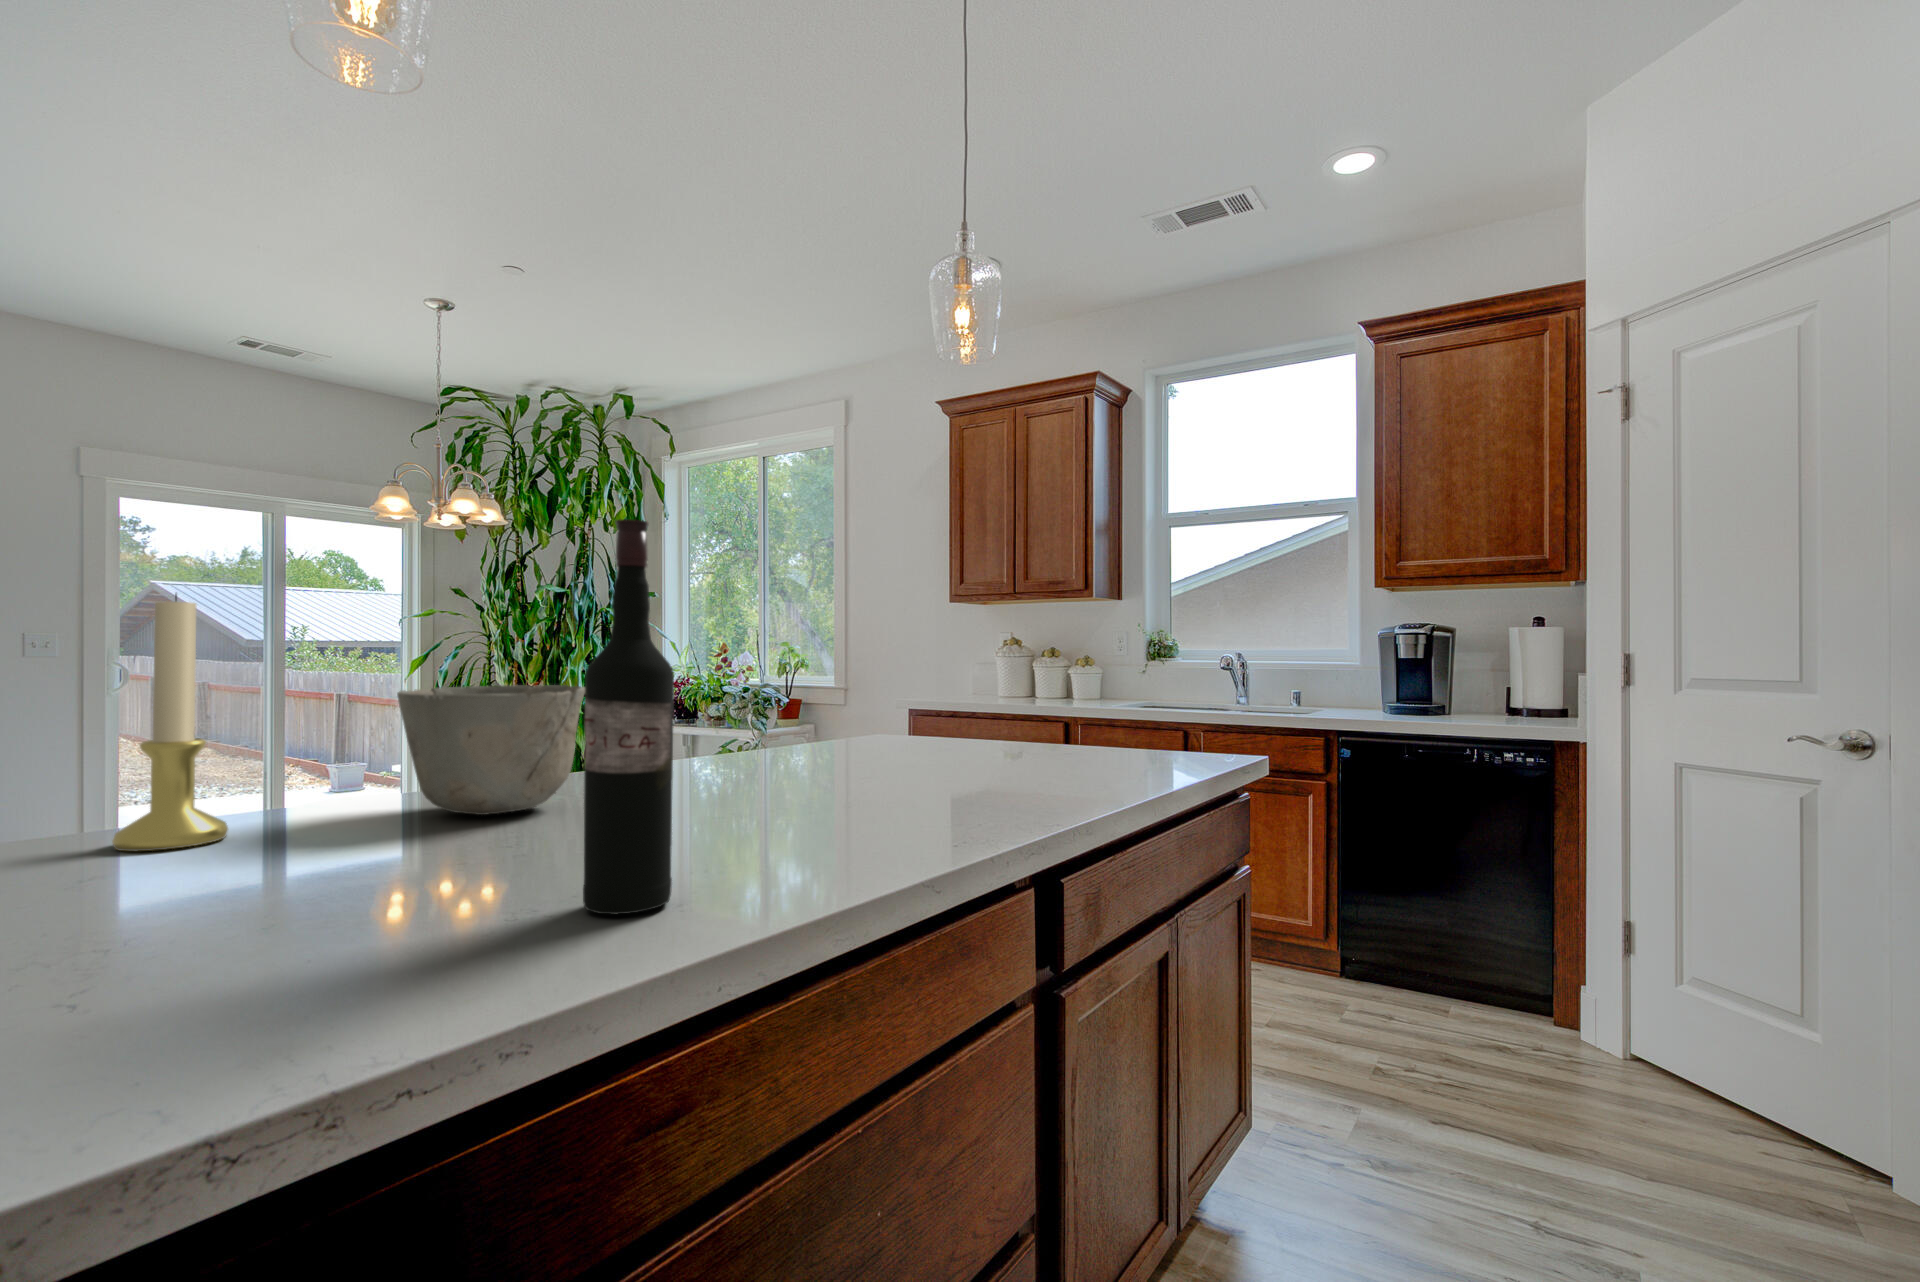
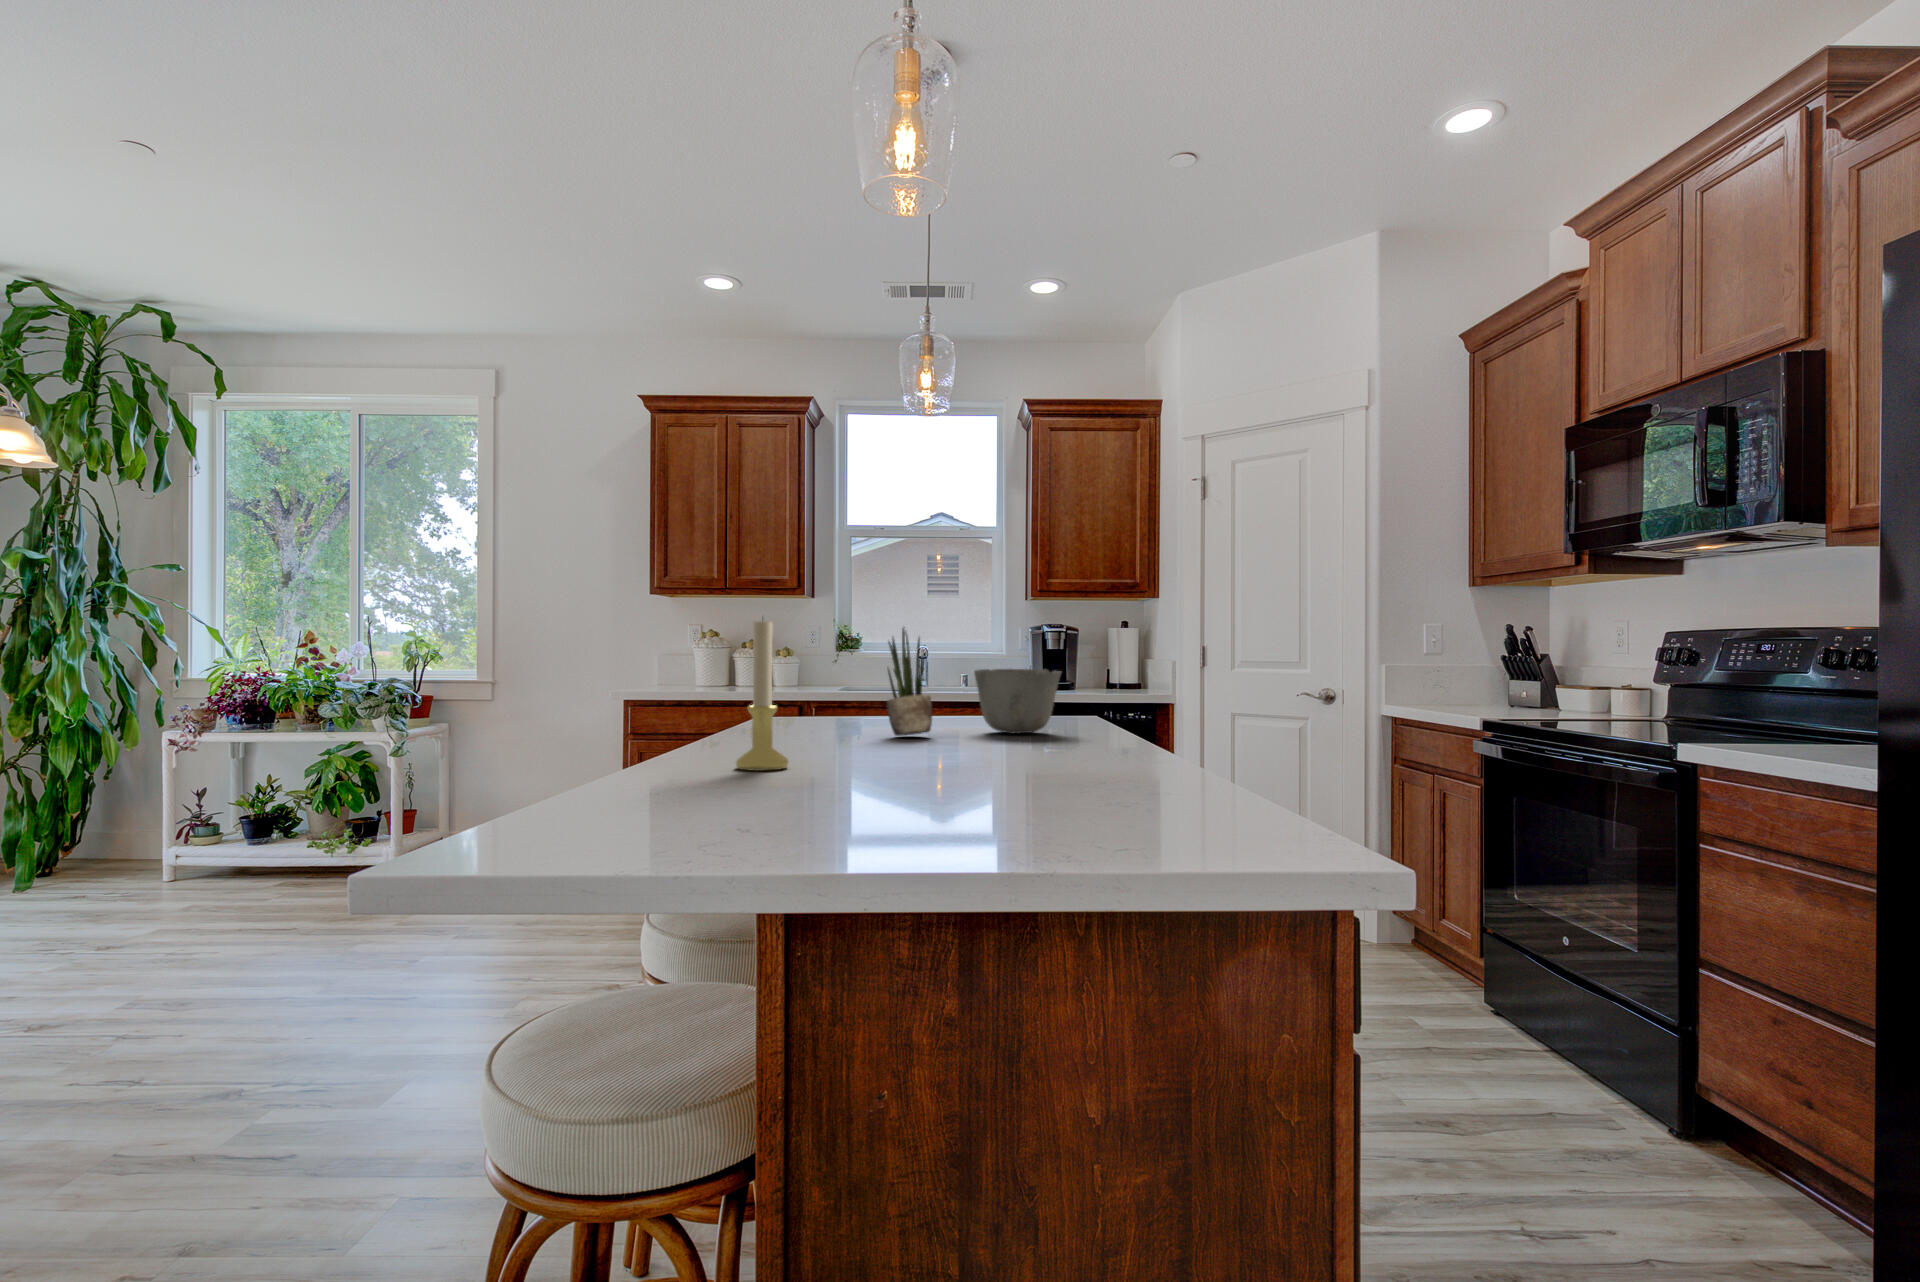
wine bottle: present [583,519,674,915] -> none [1065,593,1102,762]
potted plant: none [724,616,797,787] -> present [887,628,932,736]
ceramic bowl: present [397,685,585,815] -> present [974,669,1061,733]

